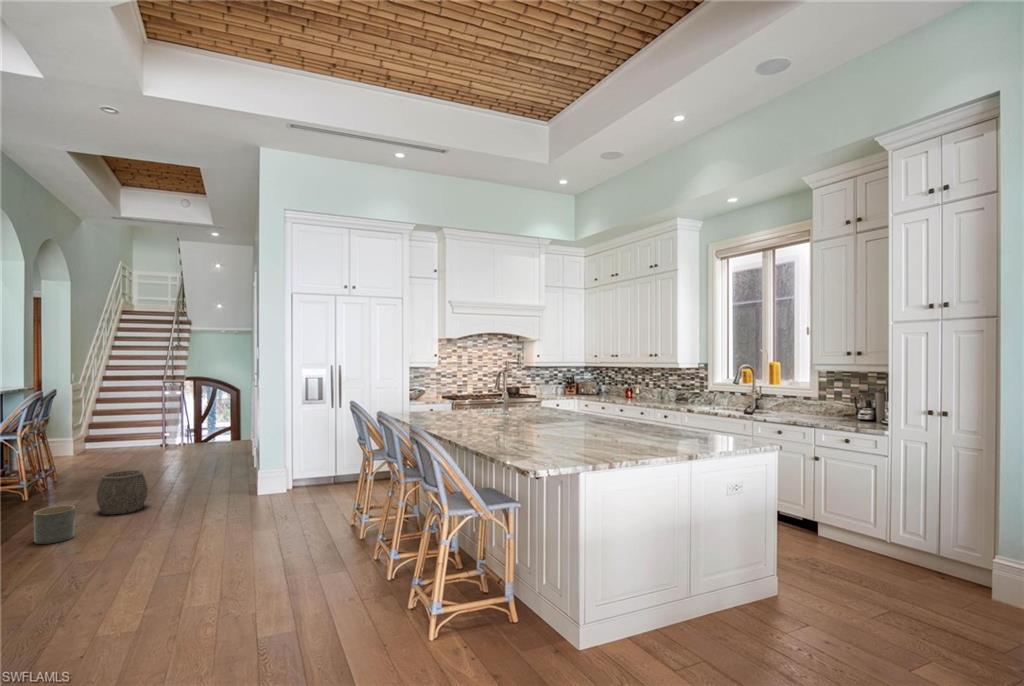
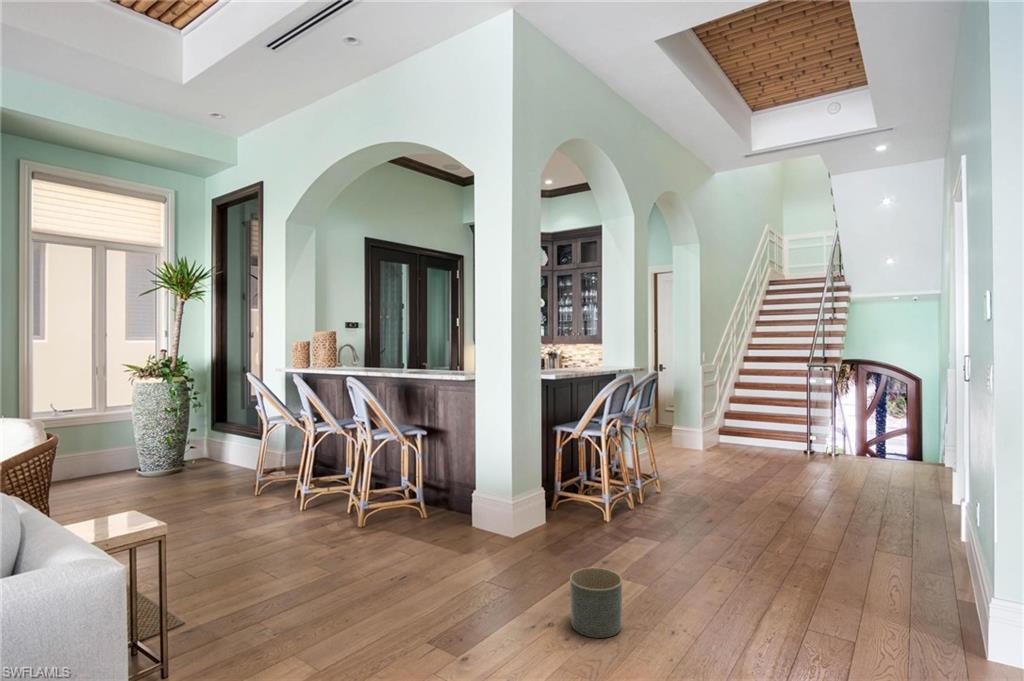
woven basket: present [96,470,148,515] -> none [673,517,749,598]

